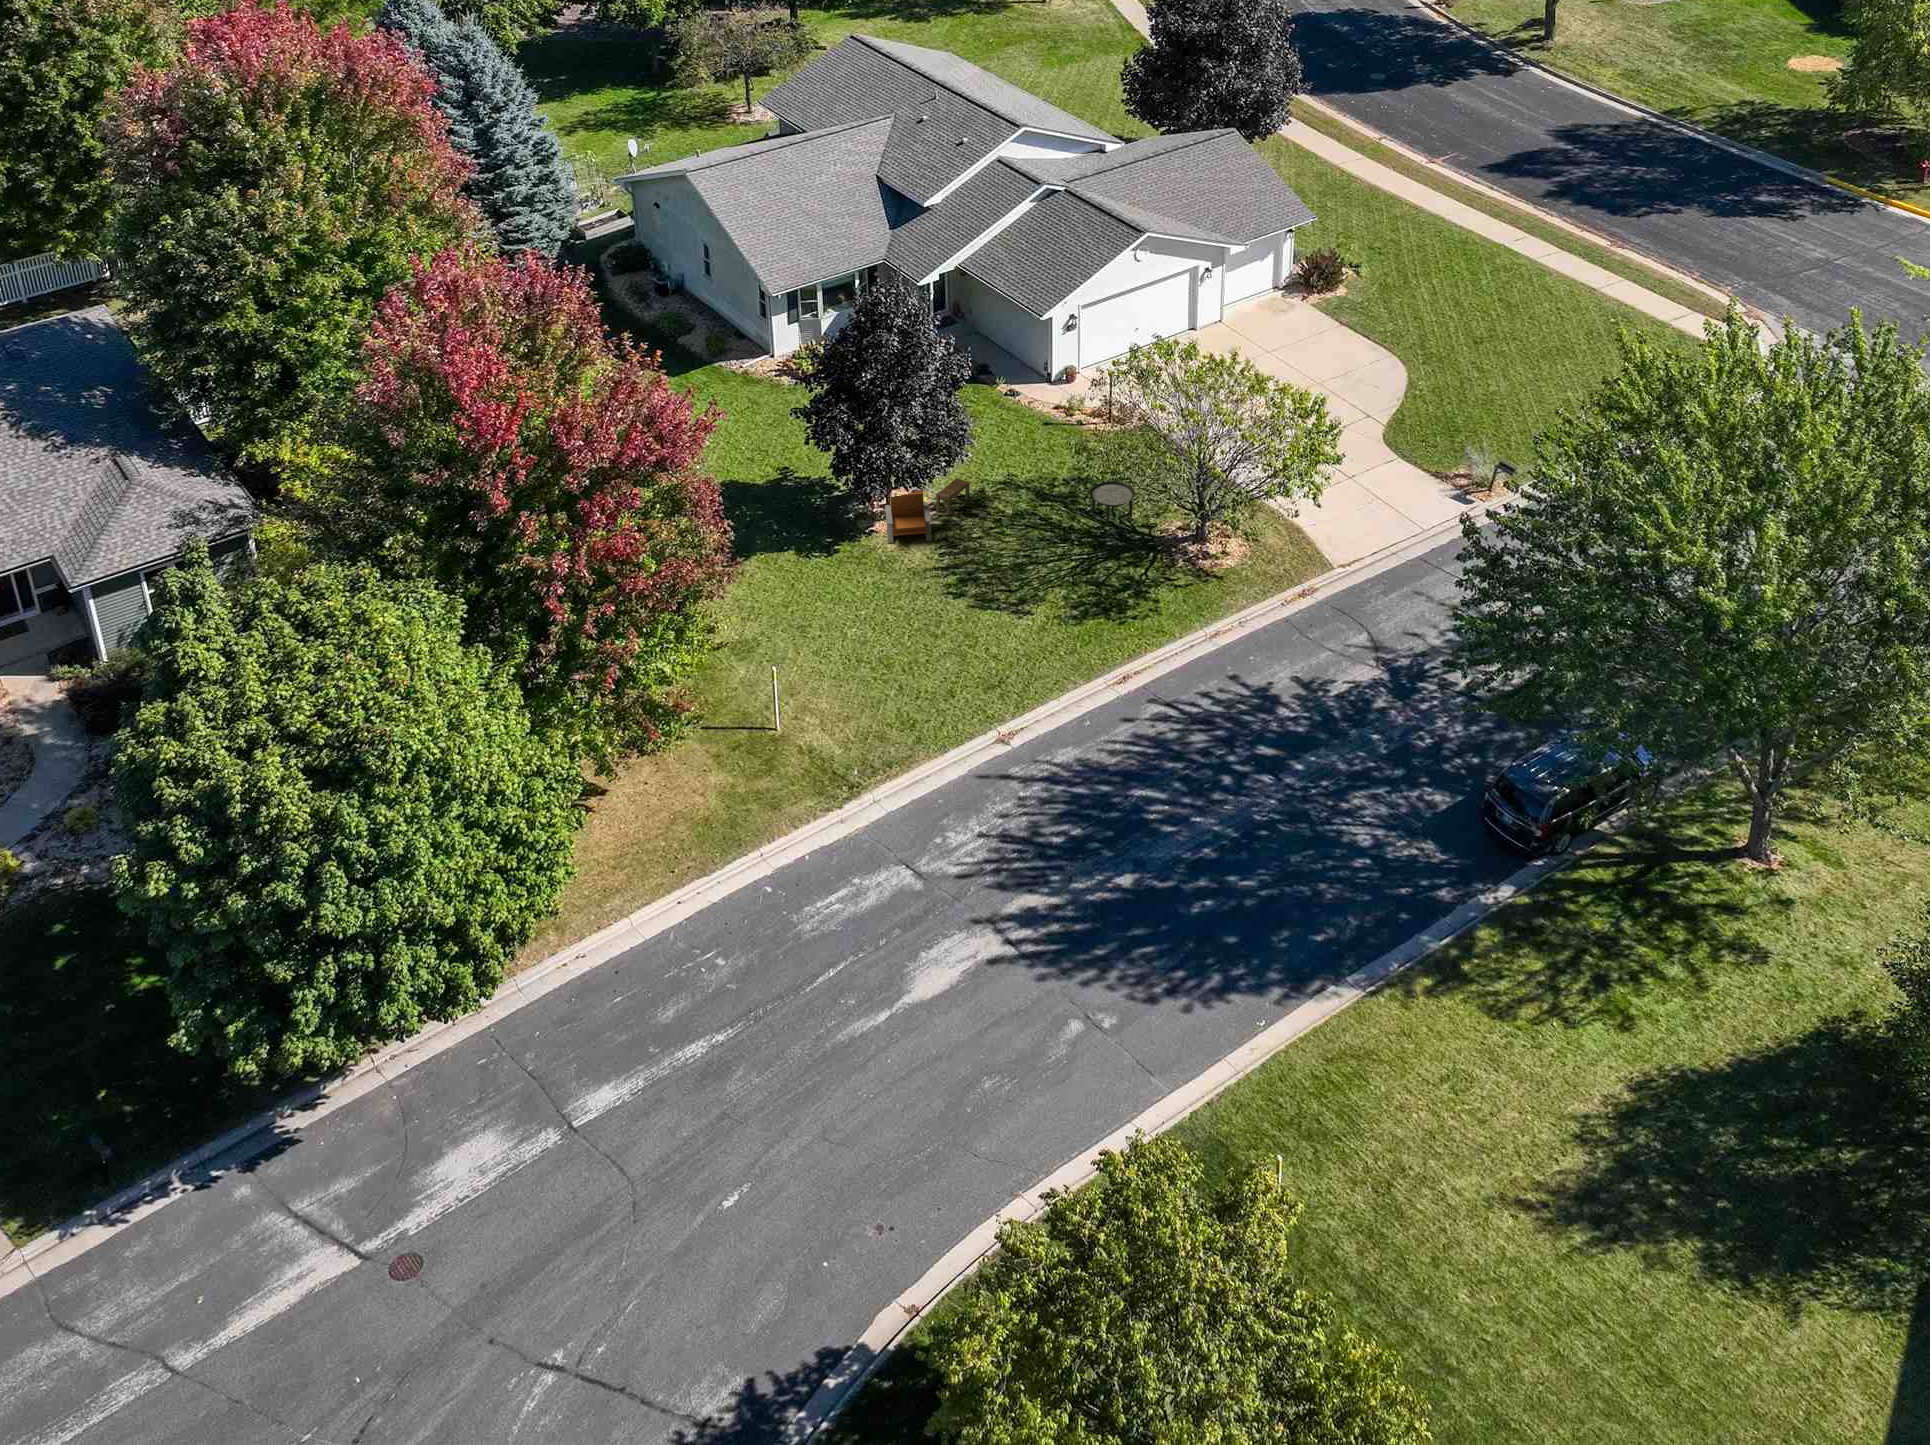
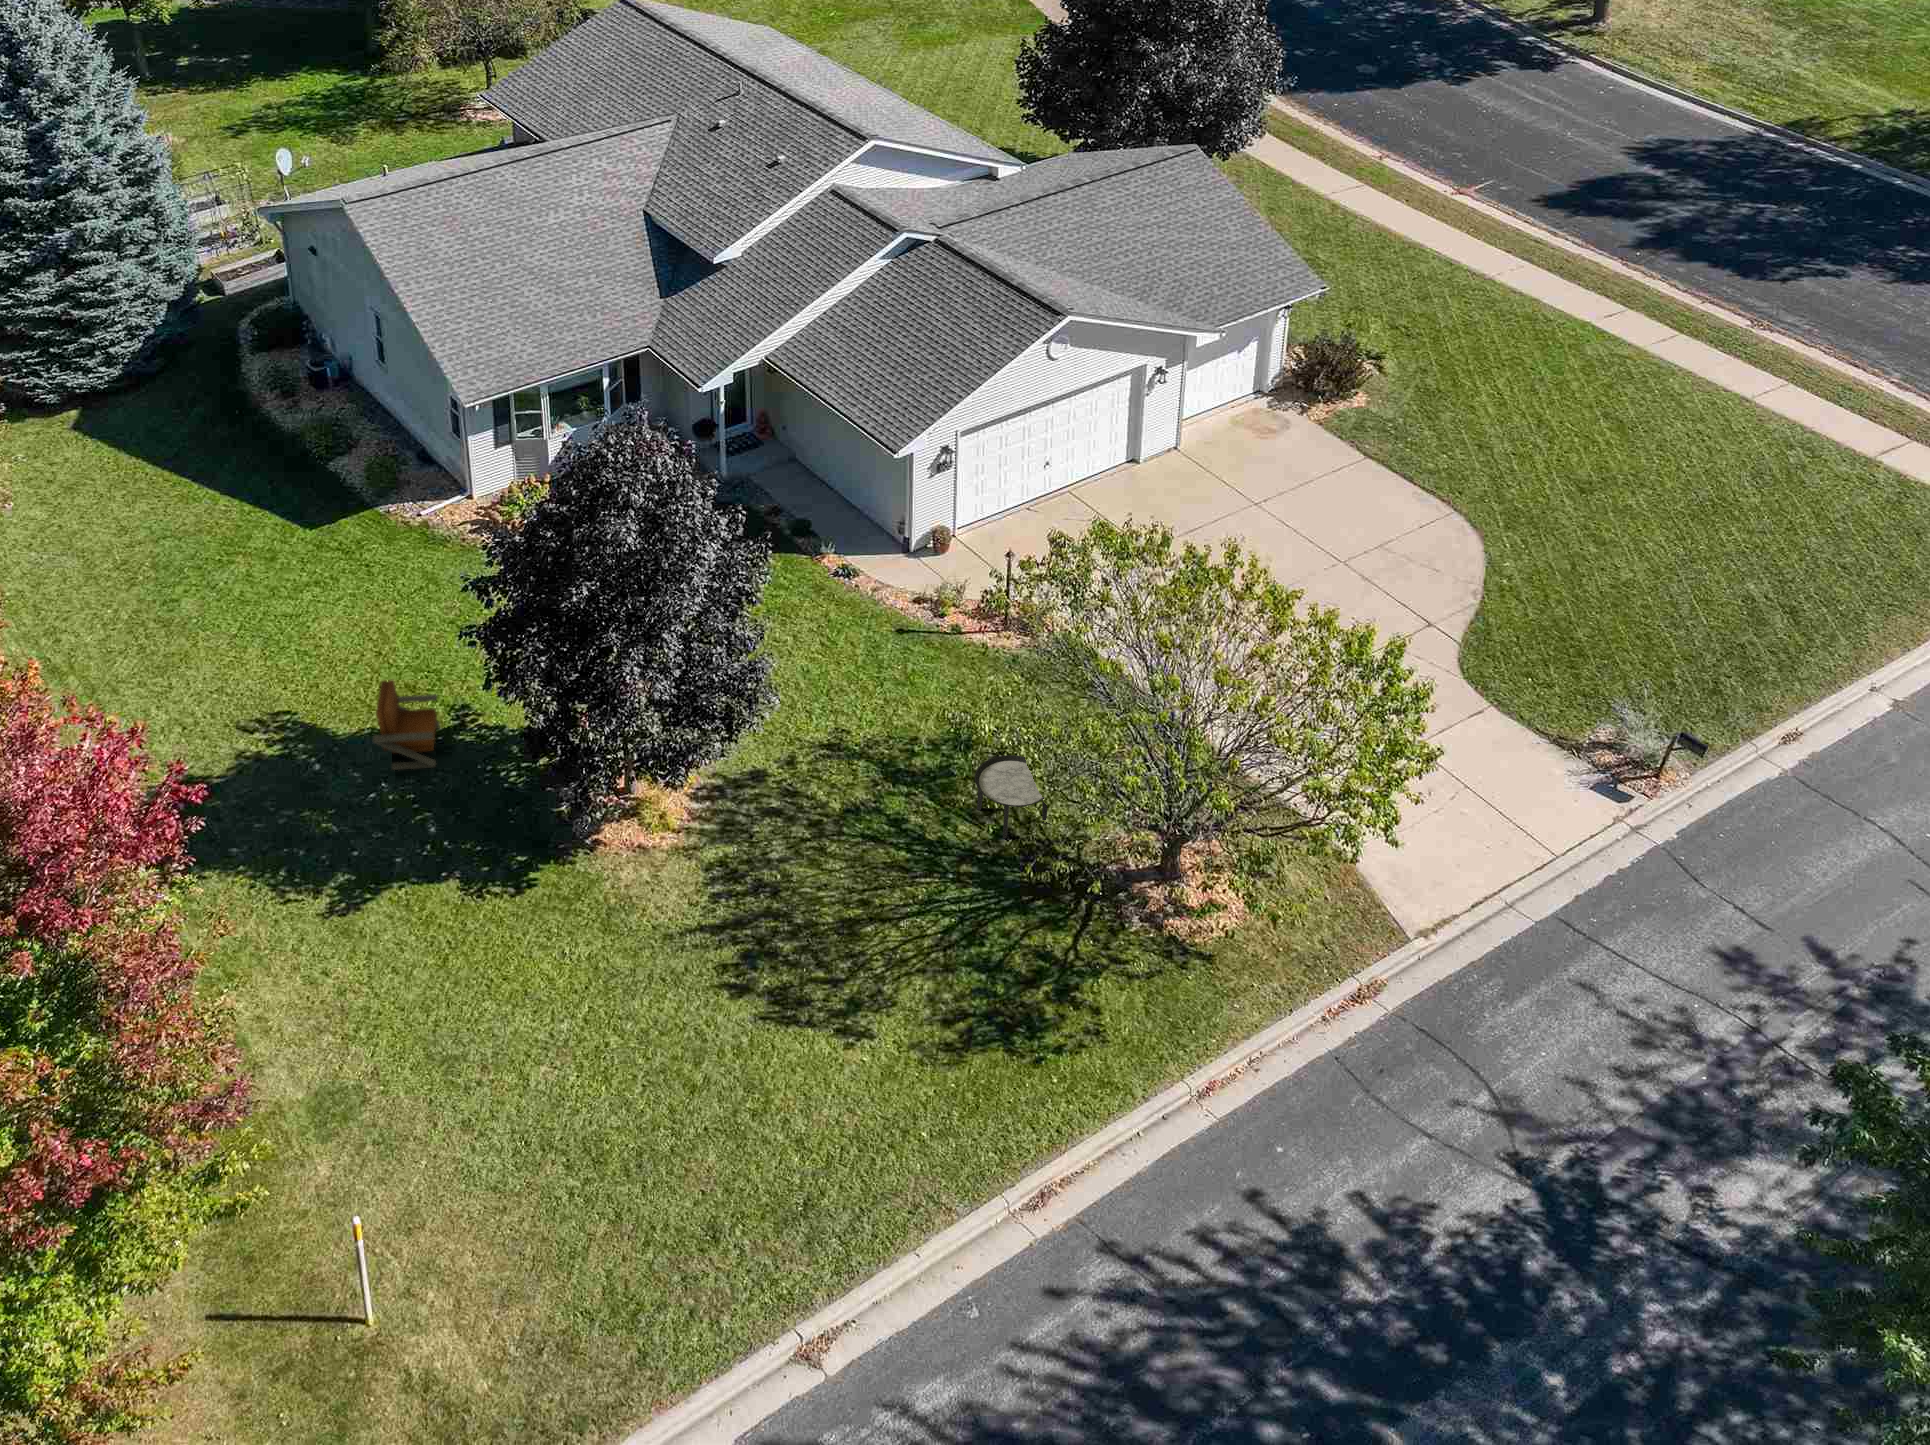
bench: present [936,478,970,515] -> none [711,740,770,808]
lounge chair: present [885,490,932,544] -> present [373,680,440,770]

